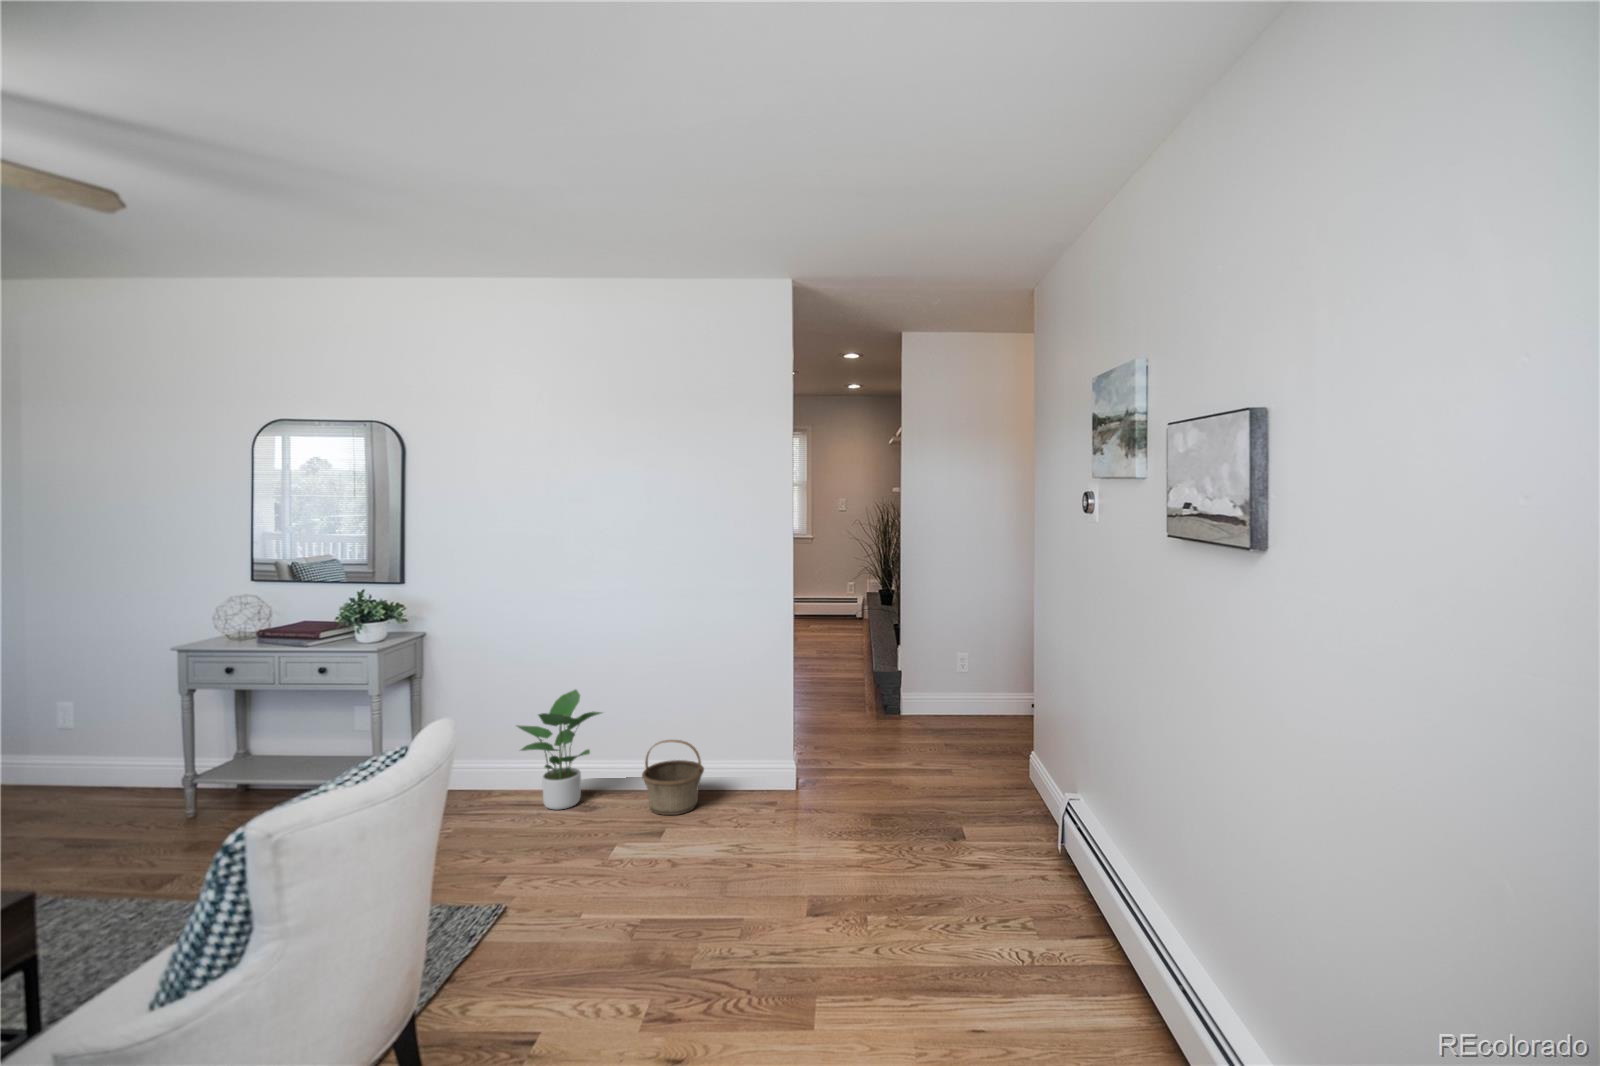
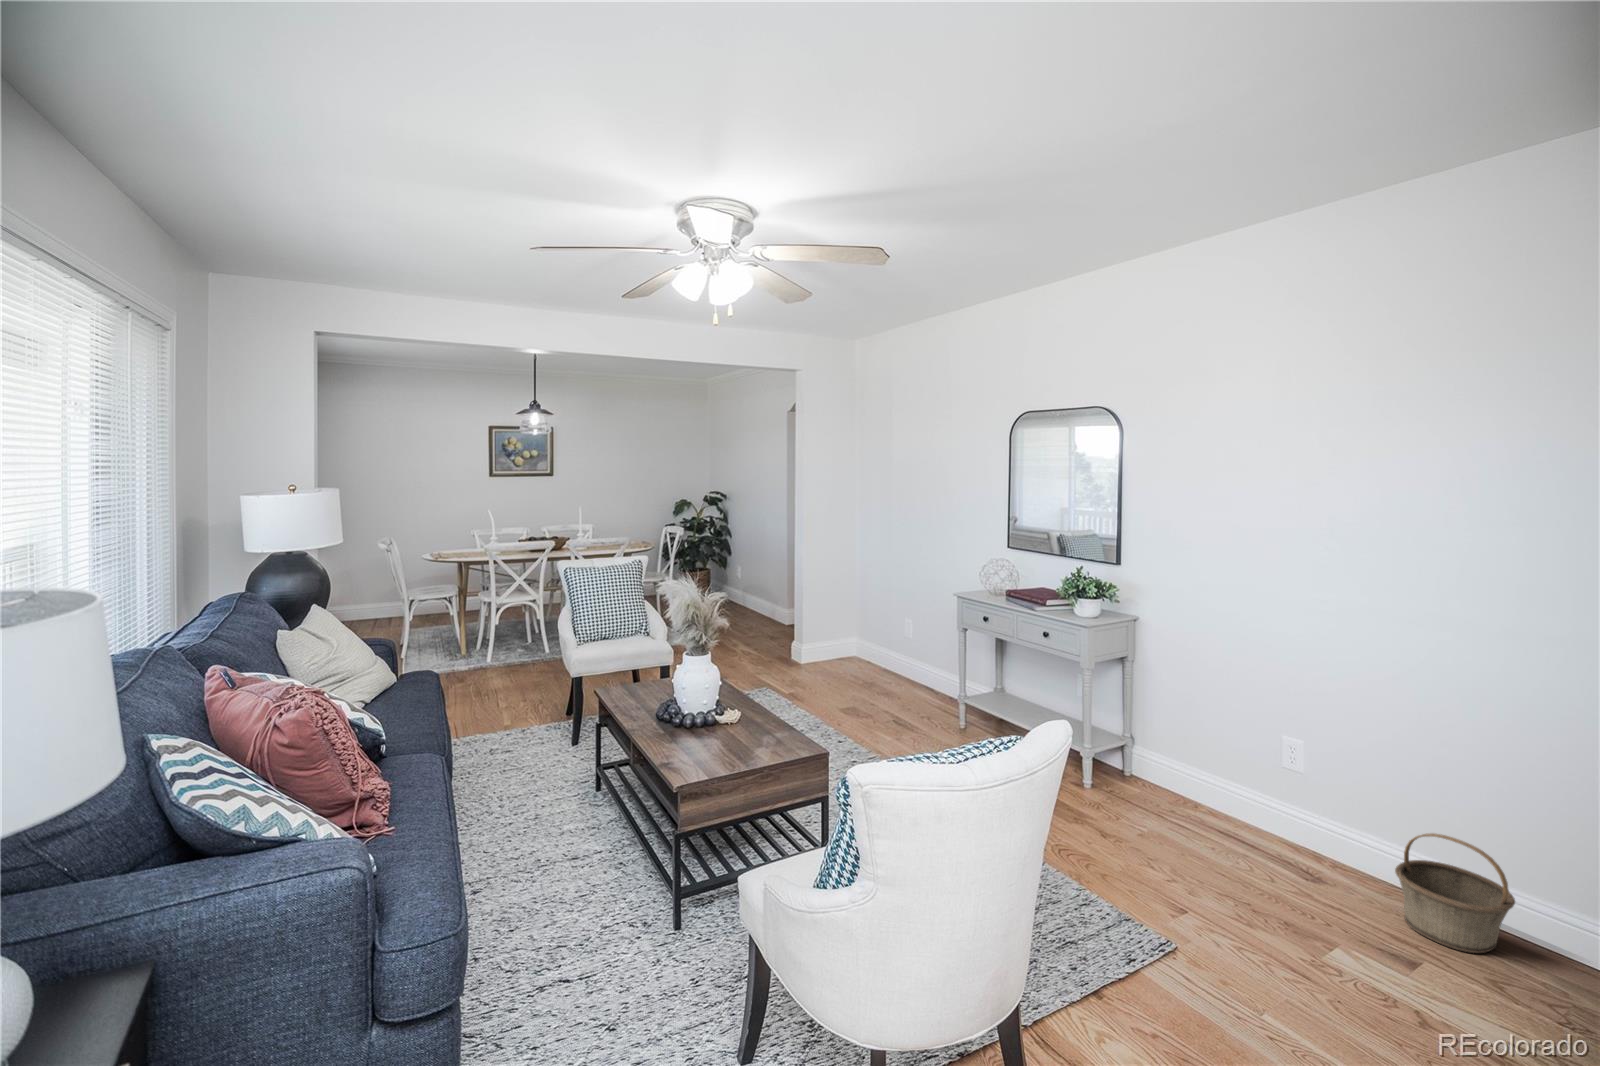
potted plant: present [517,690,601,810] -> none [1222,723,1348,865]

